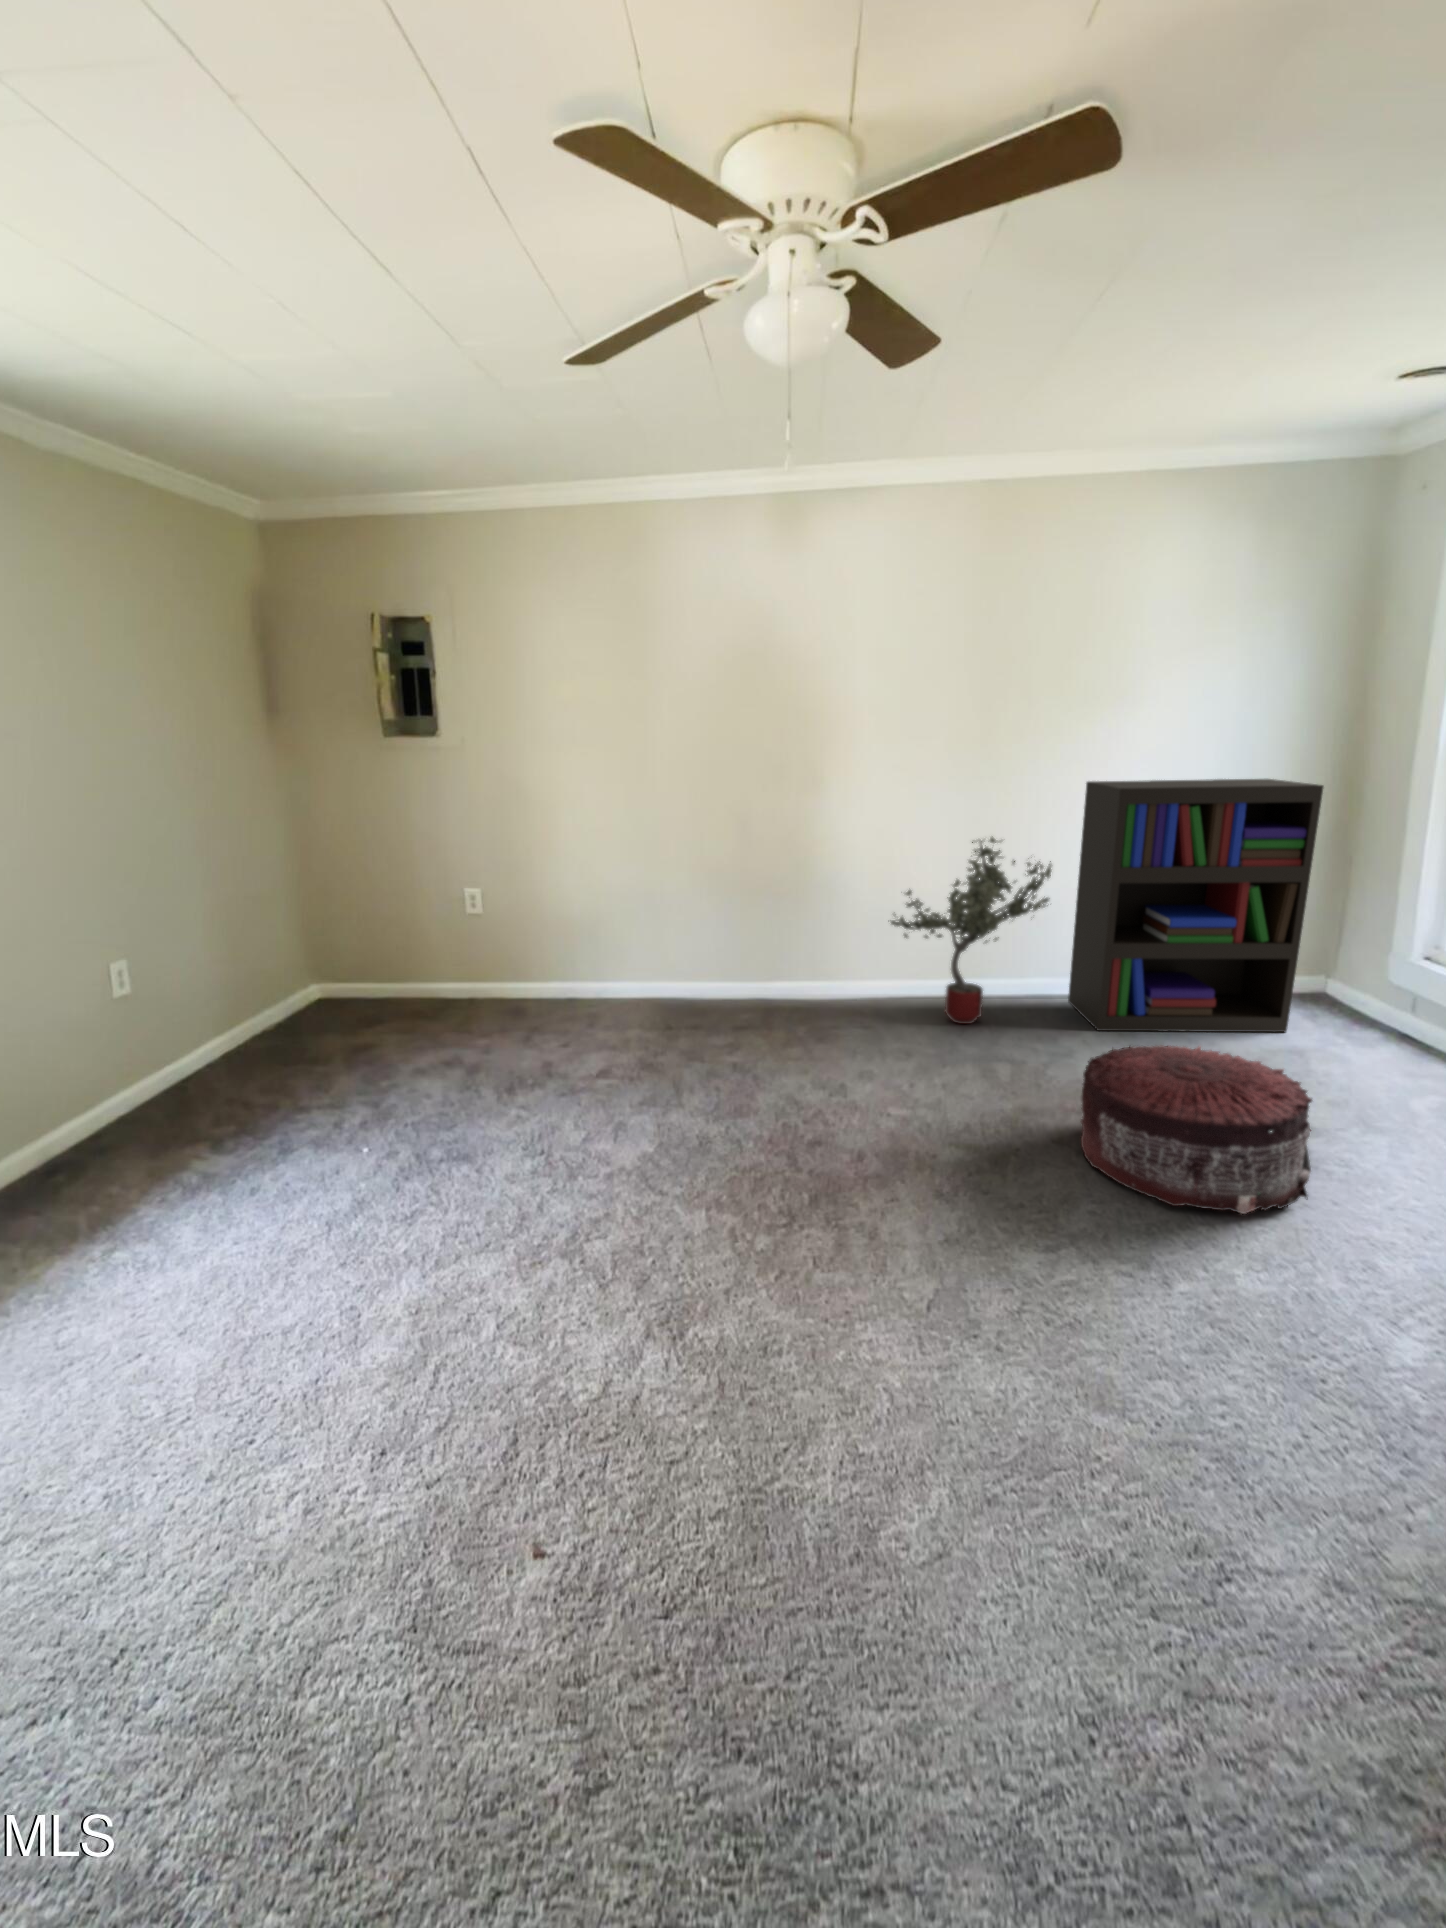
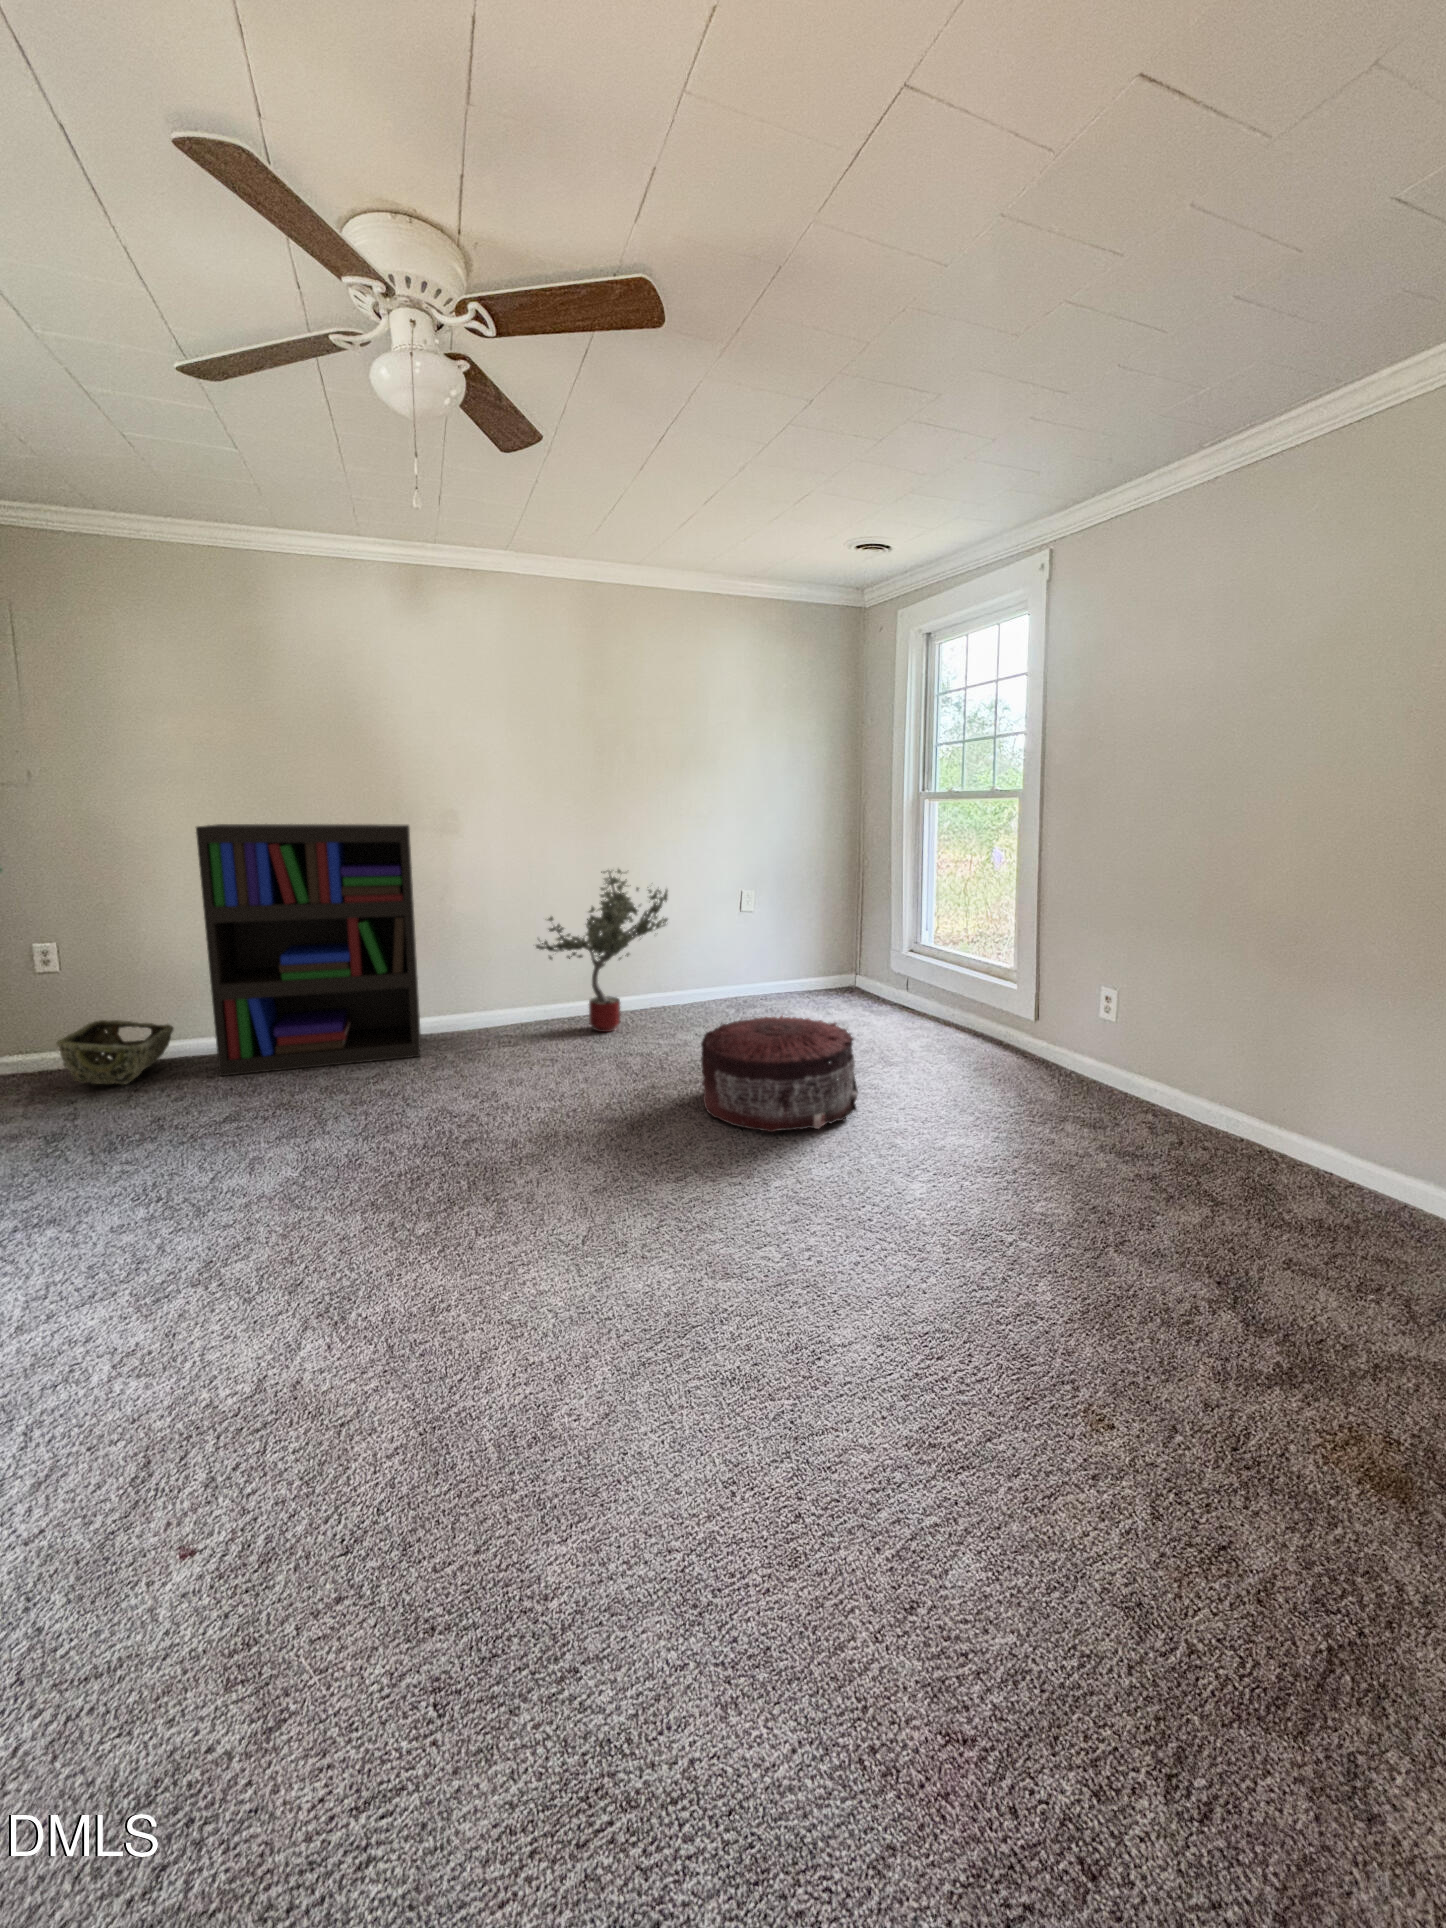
bookshelf: present [1068,779,1324,1032] -> present [196,824,421,1076]
woven basket: none [480,963,564,1025] -> present [56,1020,174,1085]

